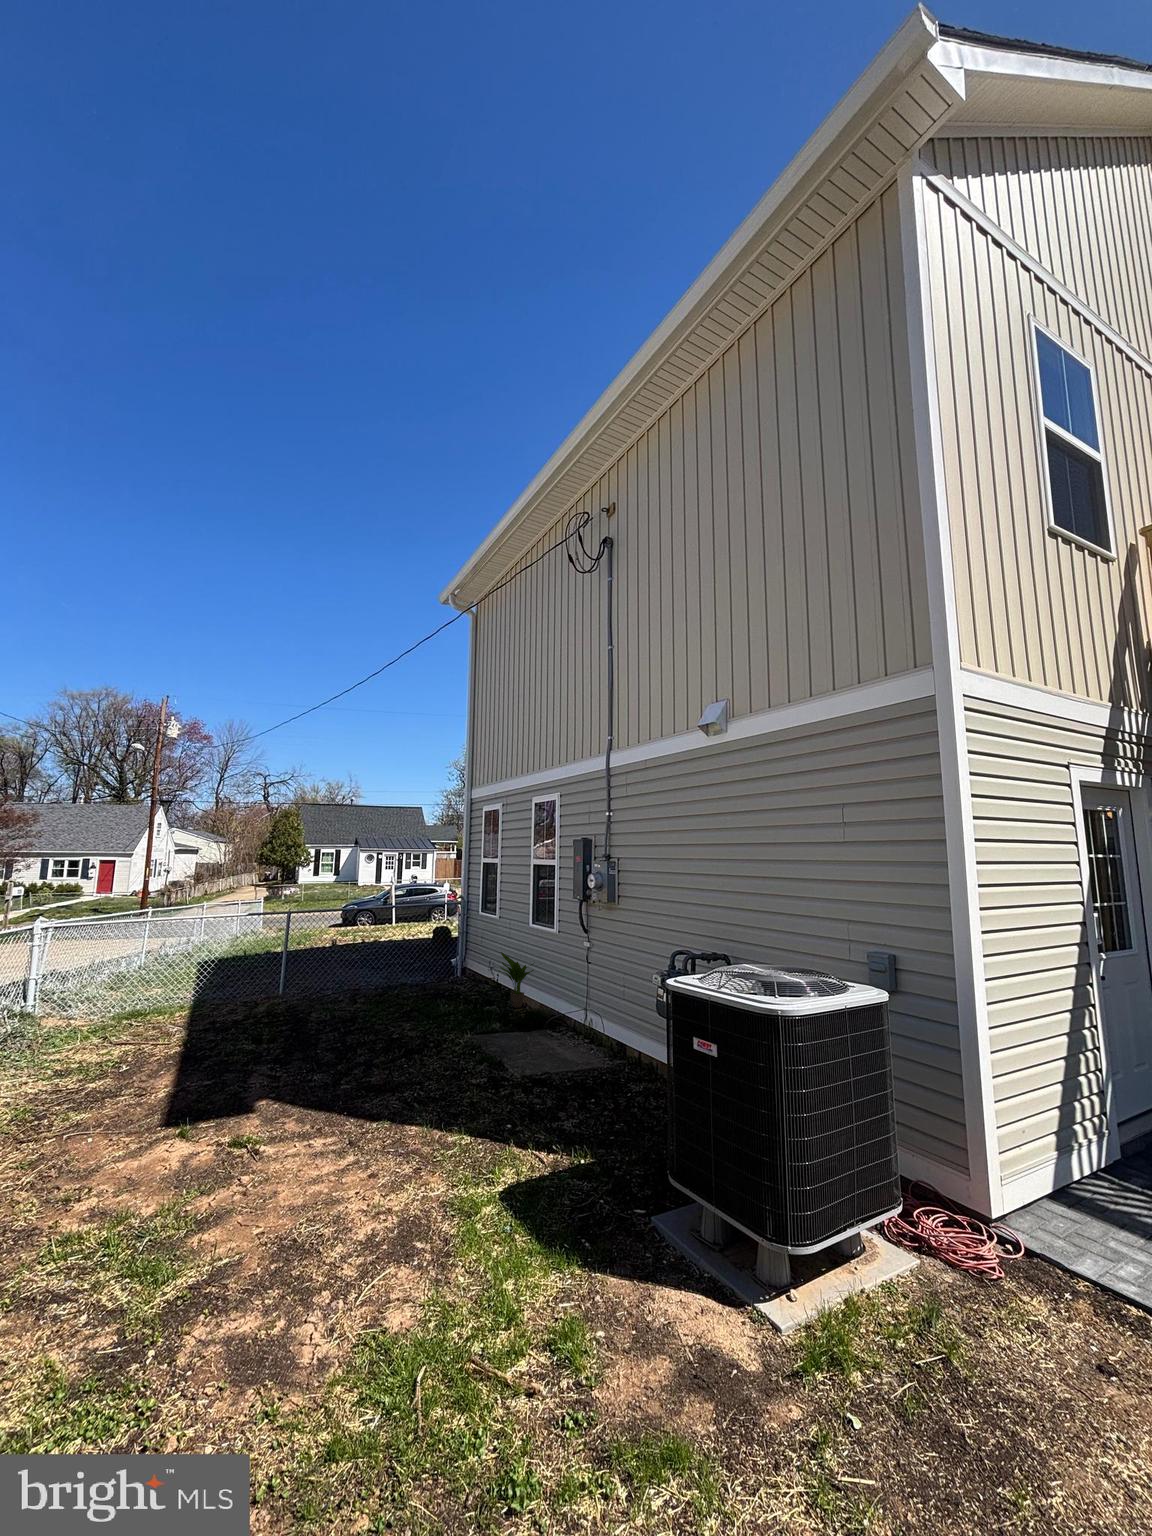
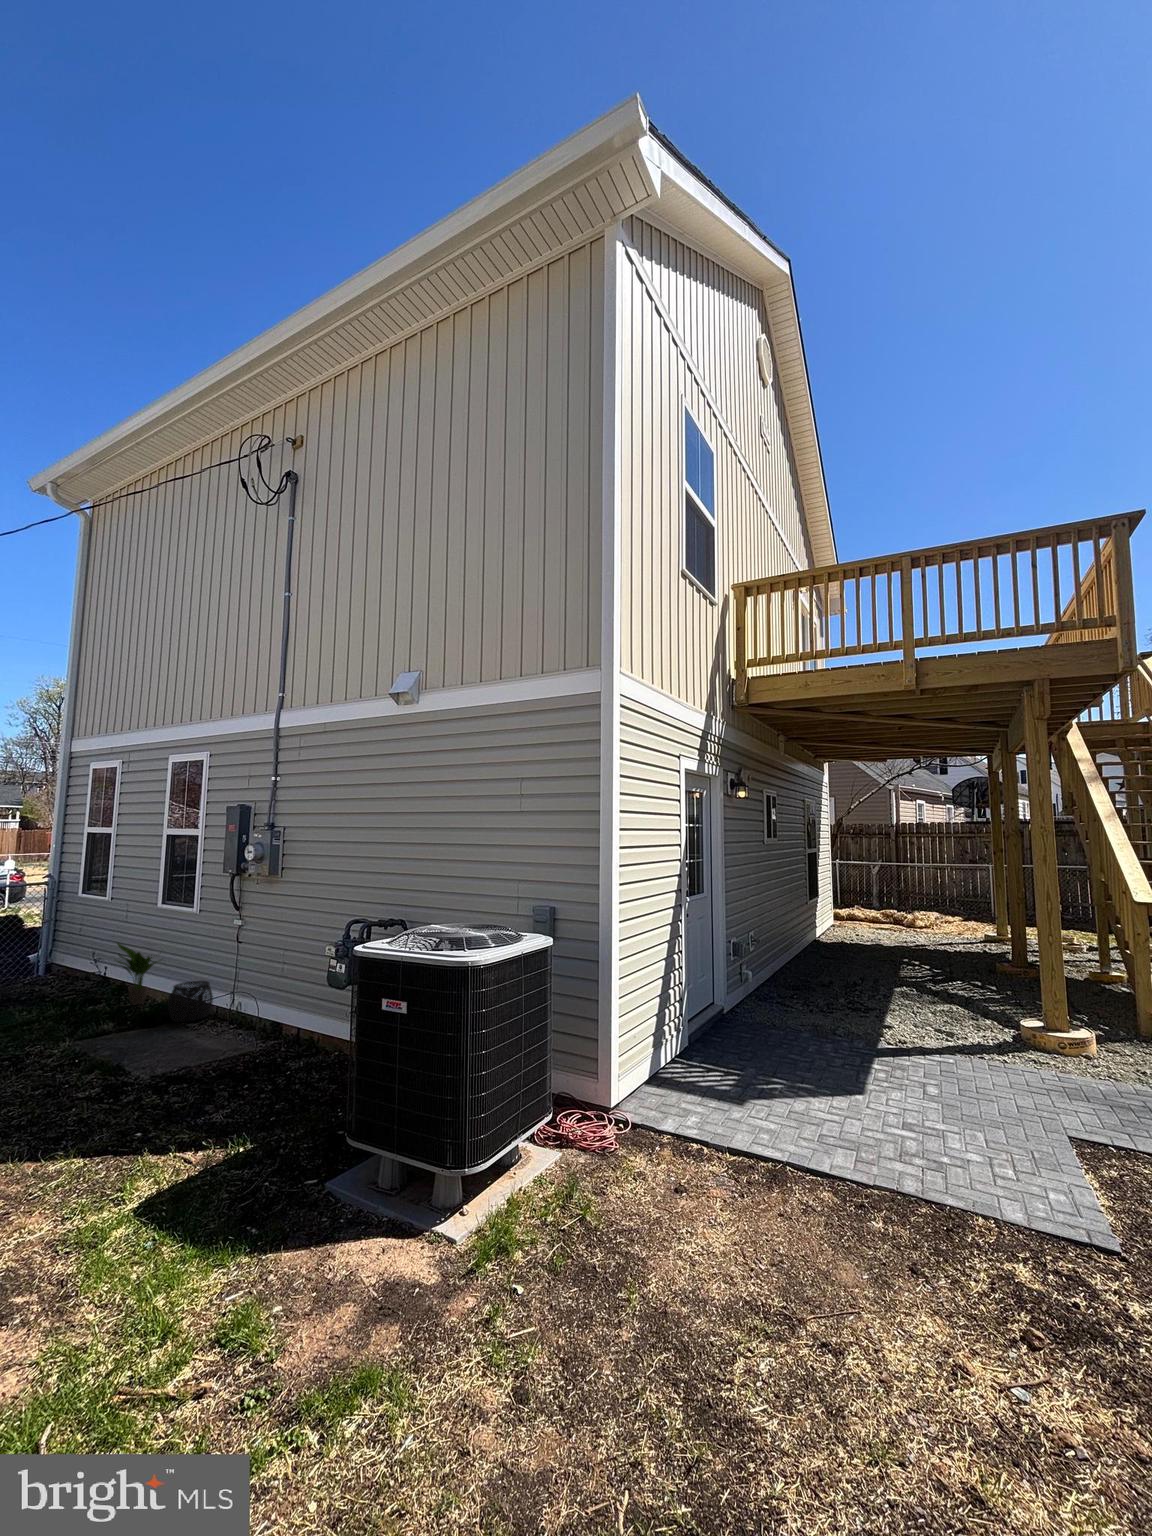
woven basket: none [537,993,571,1029] -> present [168,981,213,1022]

